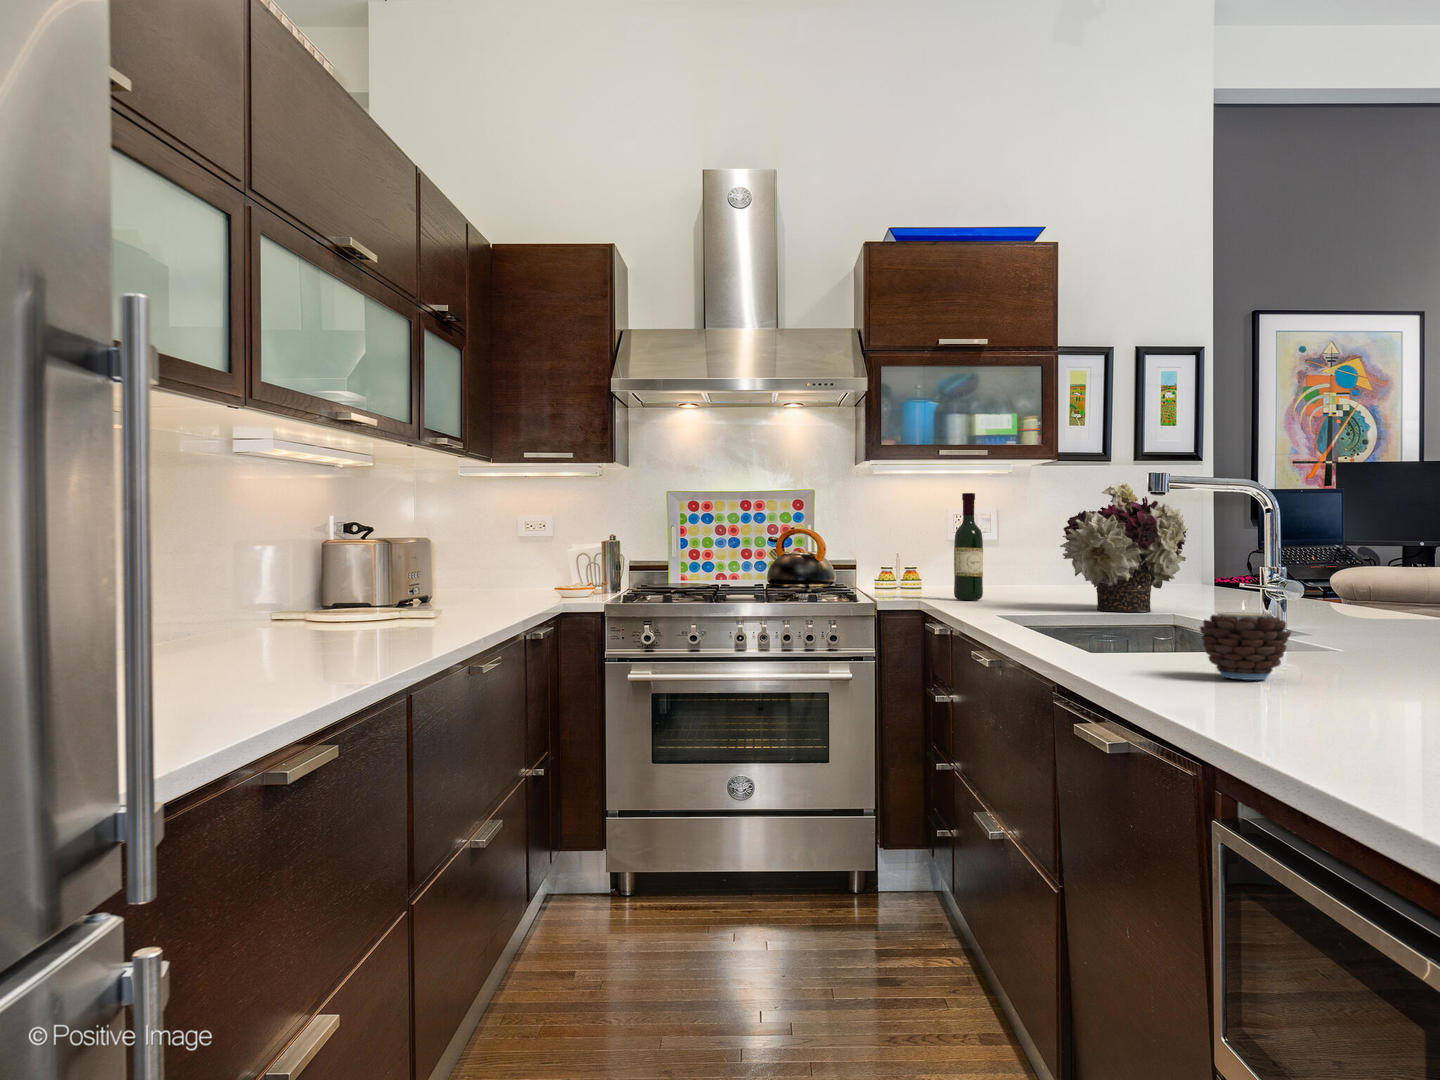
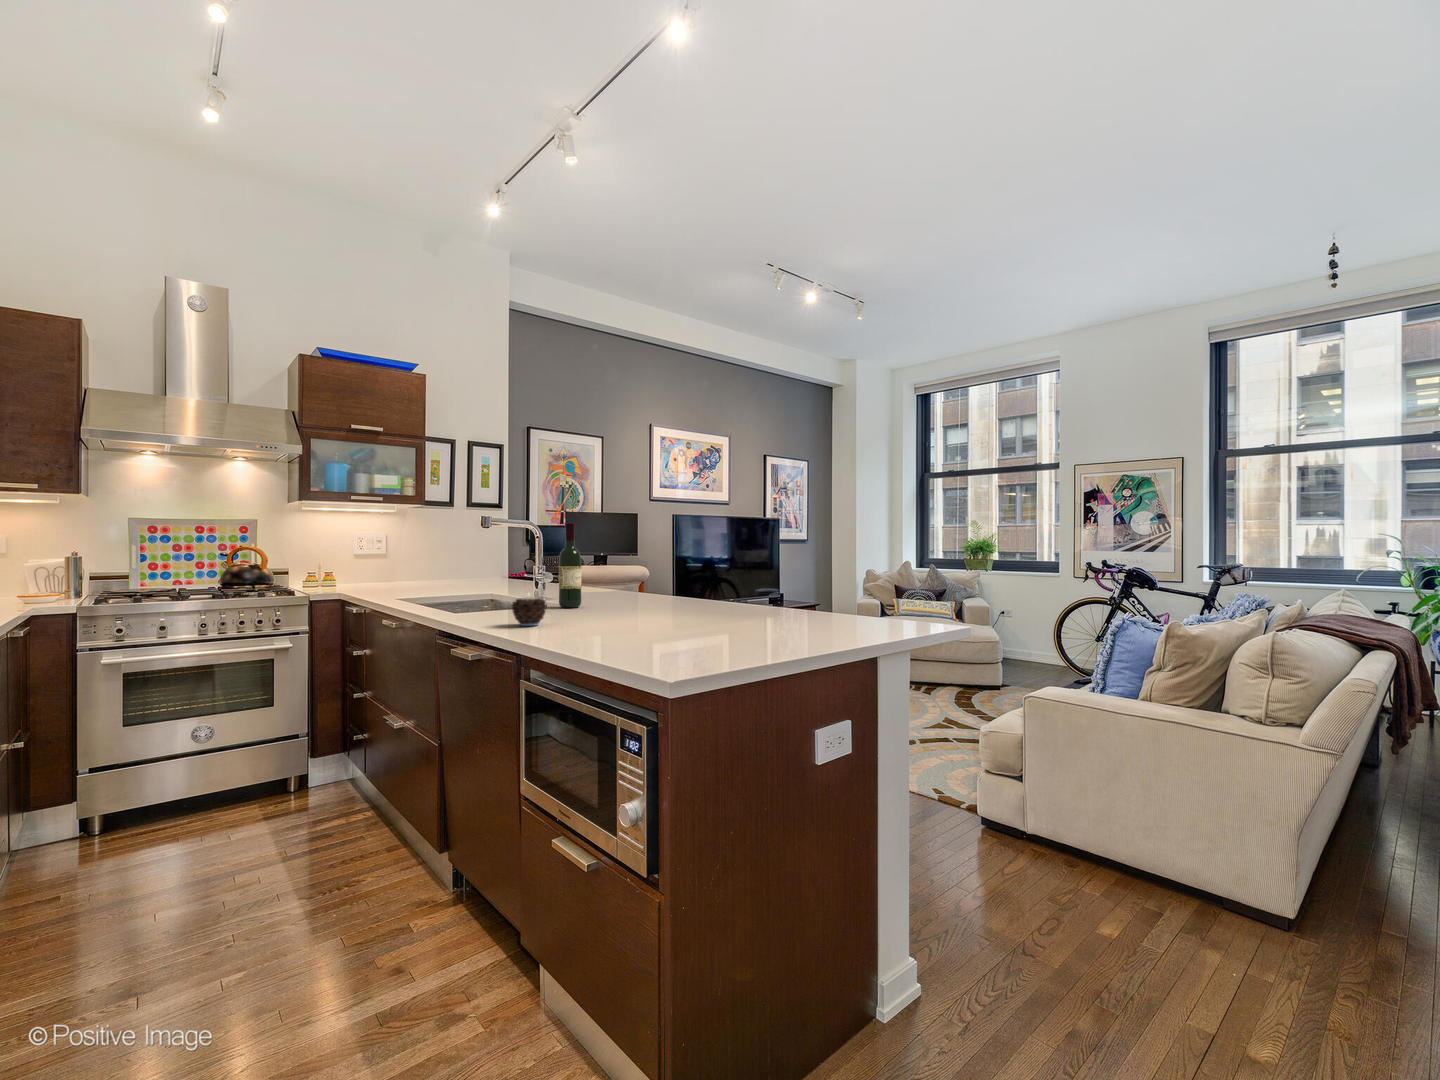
flower arrangement: present [1060,483,1188,612] -> none [432,525,499,593]
wine bottle: present [954,493,983,600] -> present [559,523,582,608]

